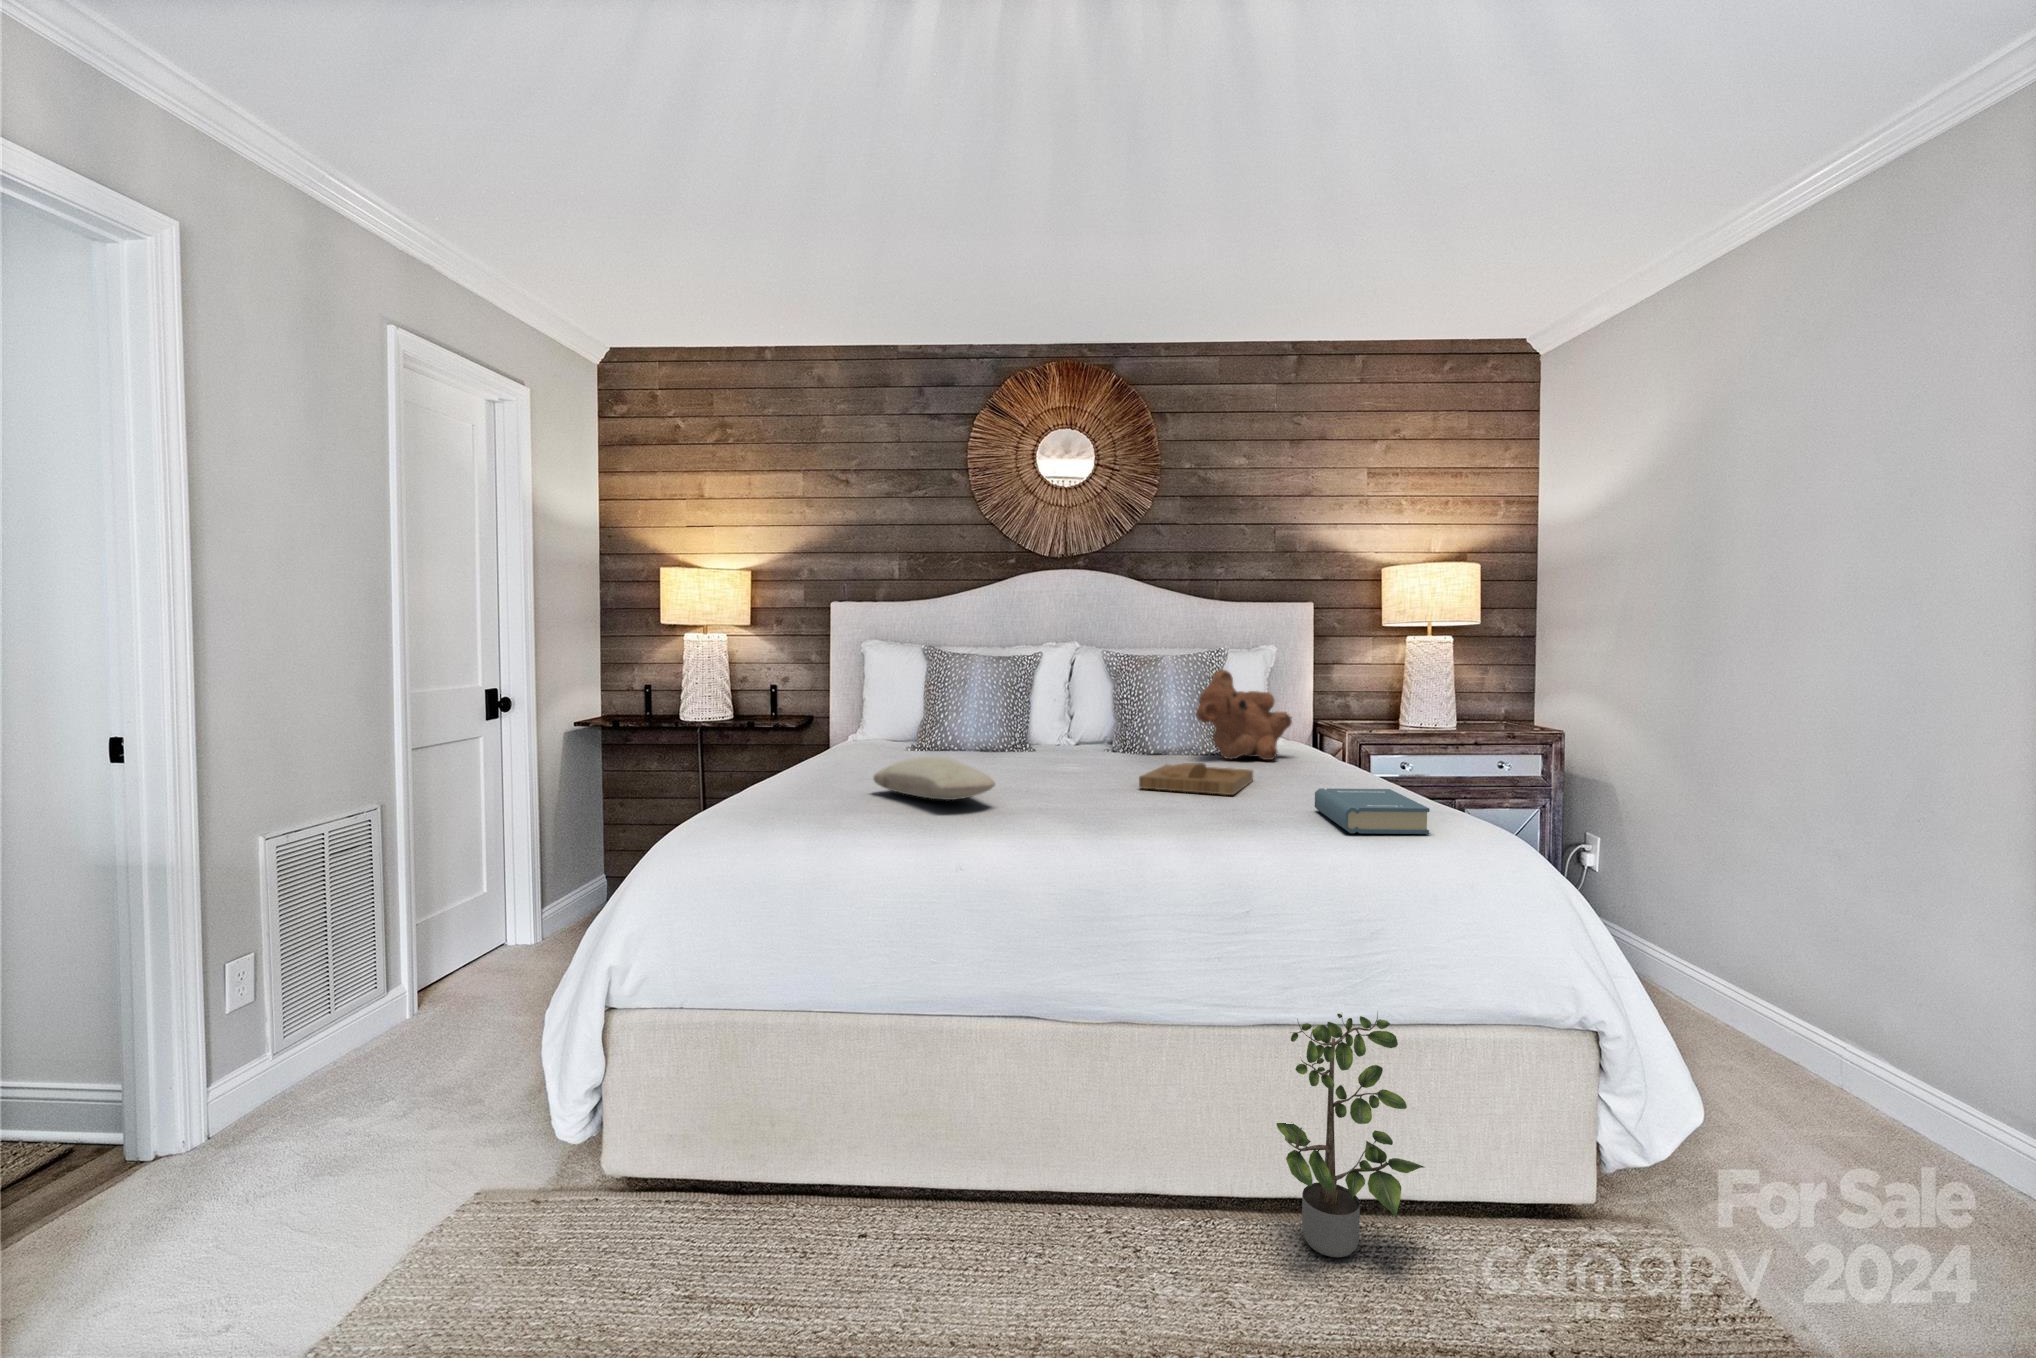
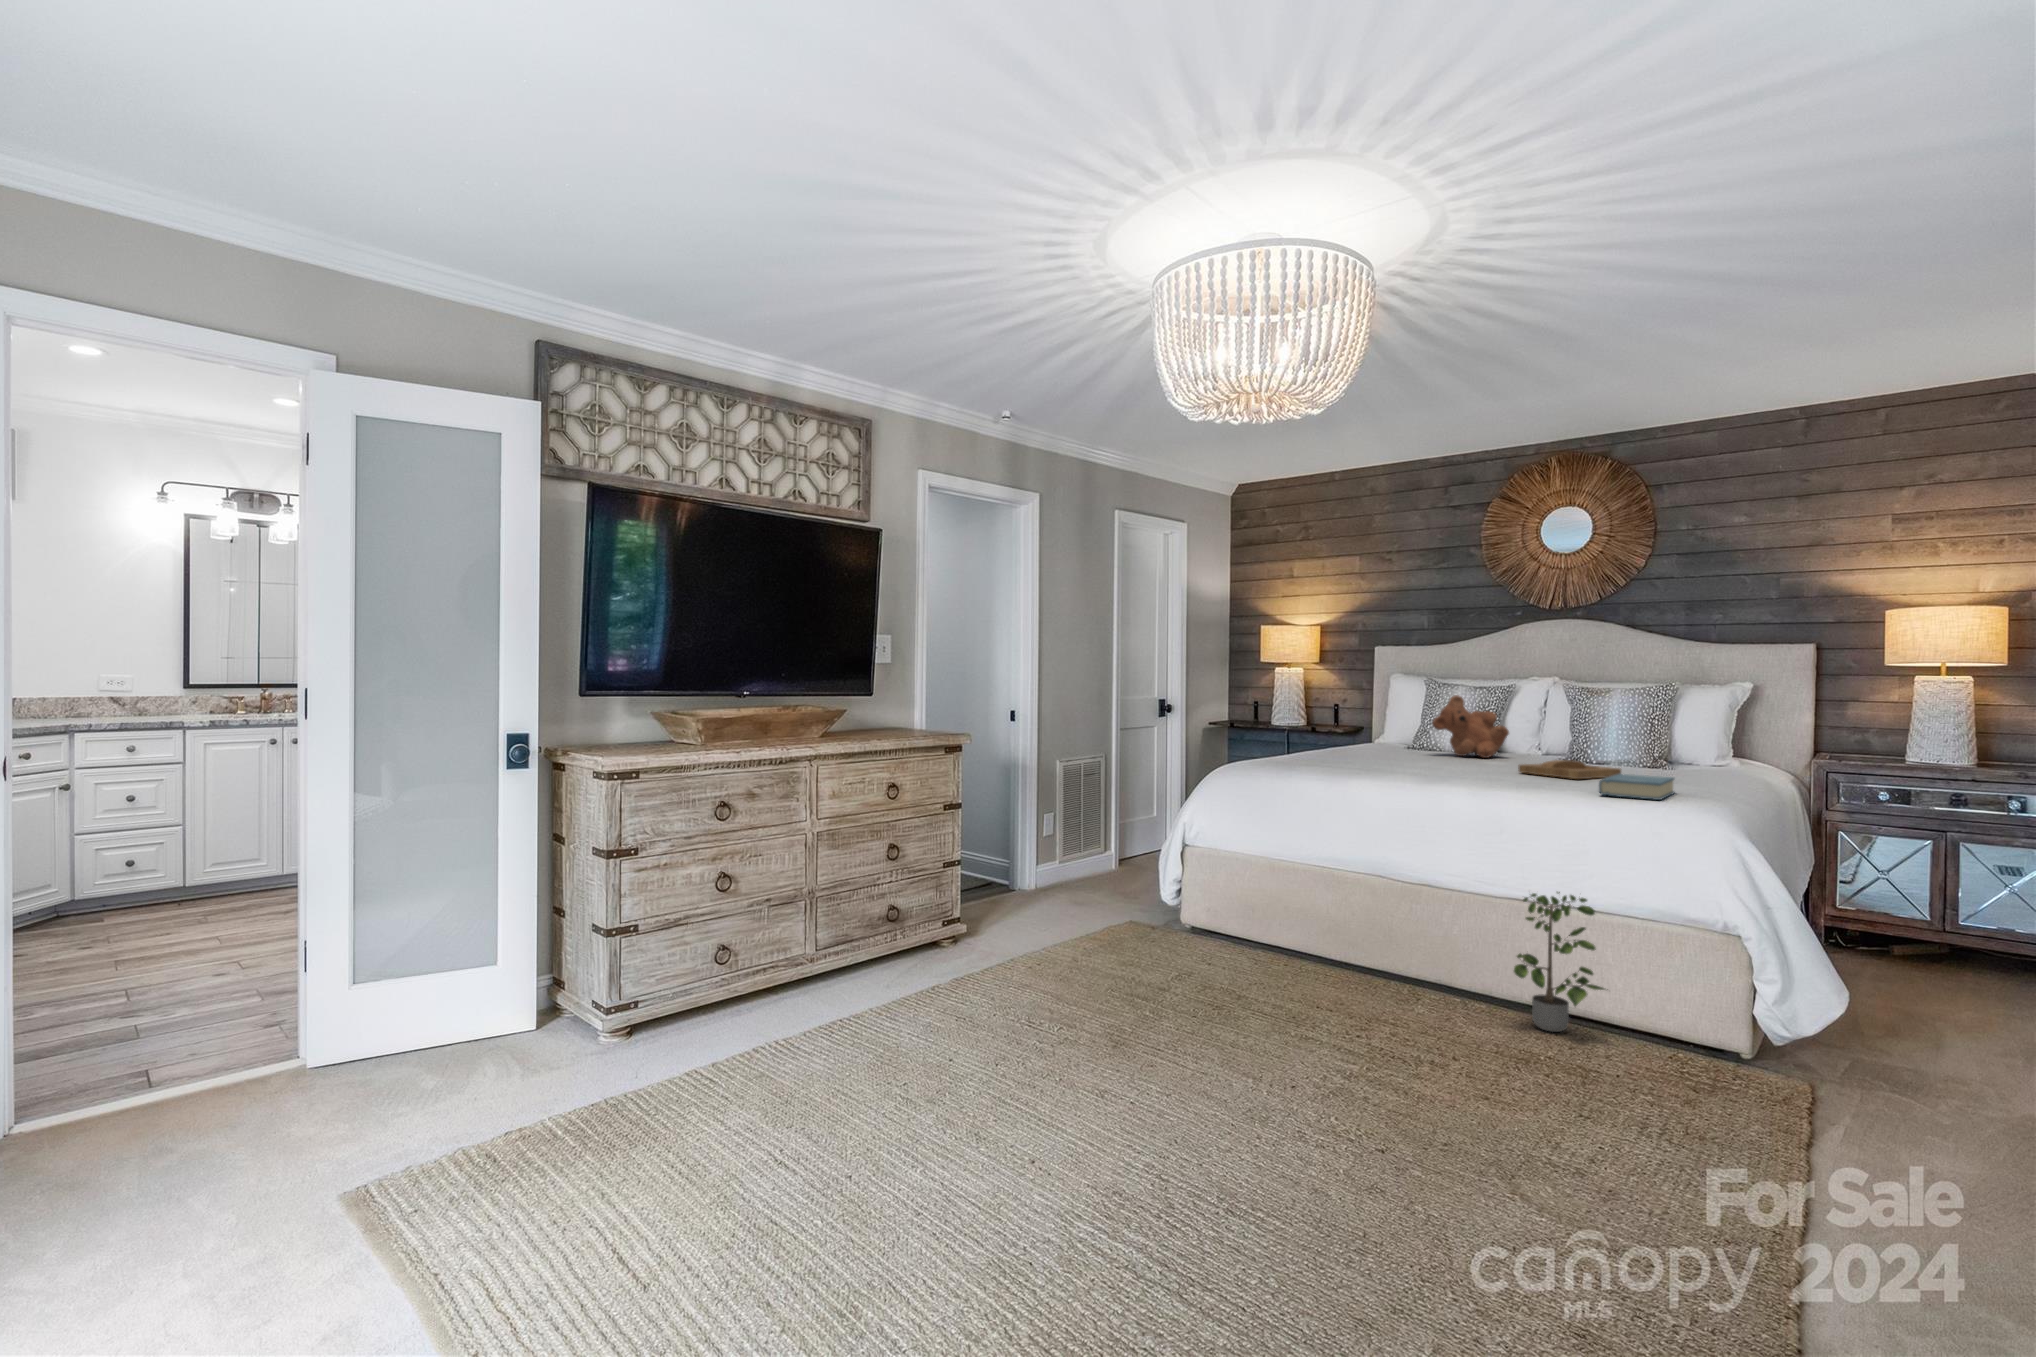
teddy bear: present [1196,670,1292,760] -> present [1432,695,1509,758]
pillow: present [873,757,995,800] -> none [1344,743,1404,766]

